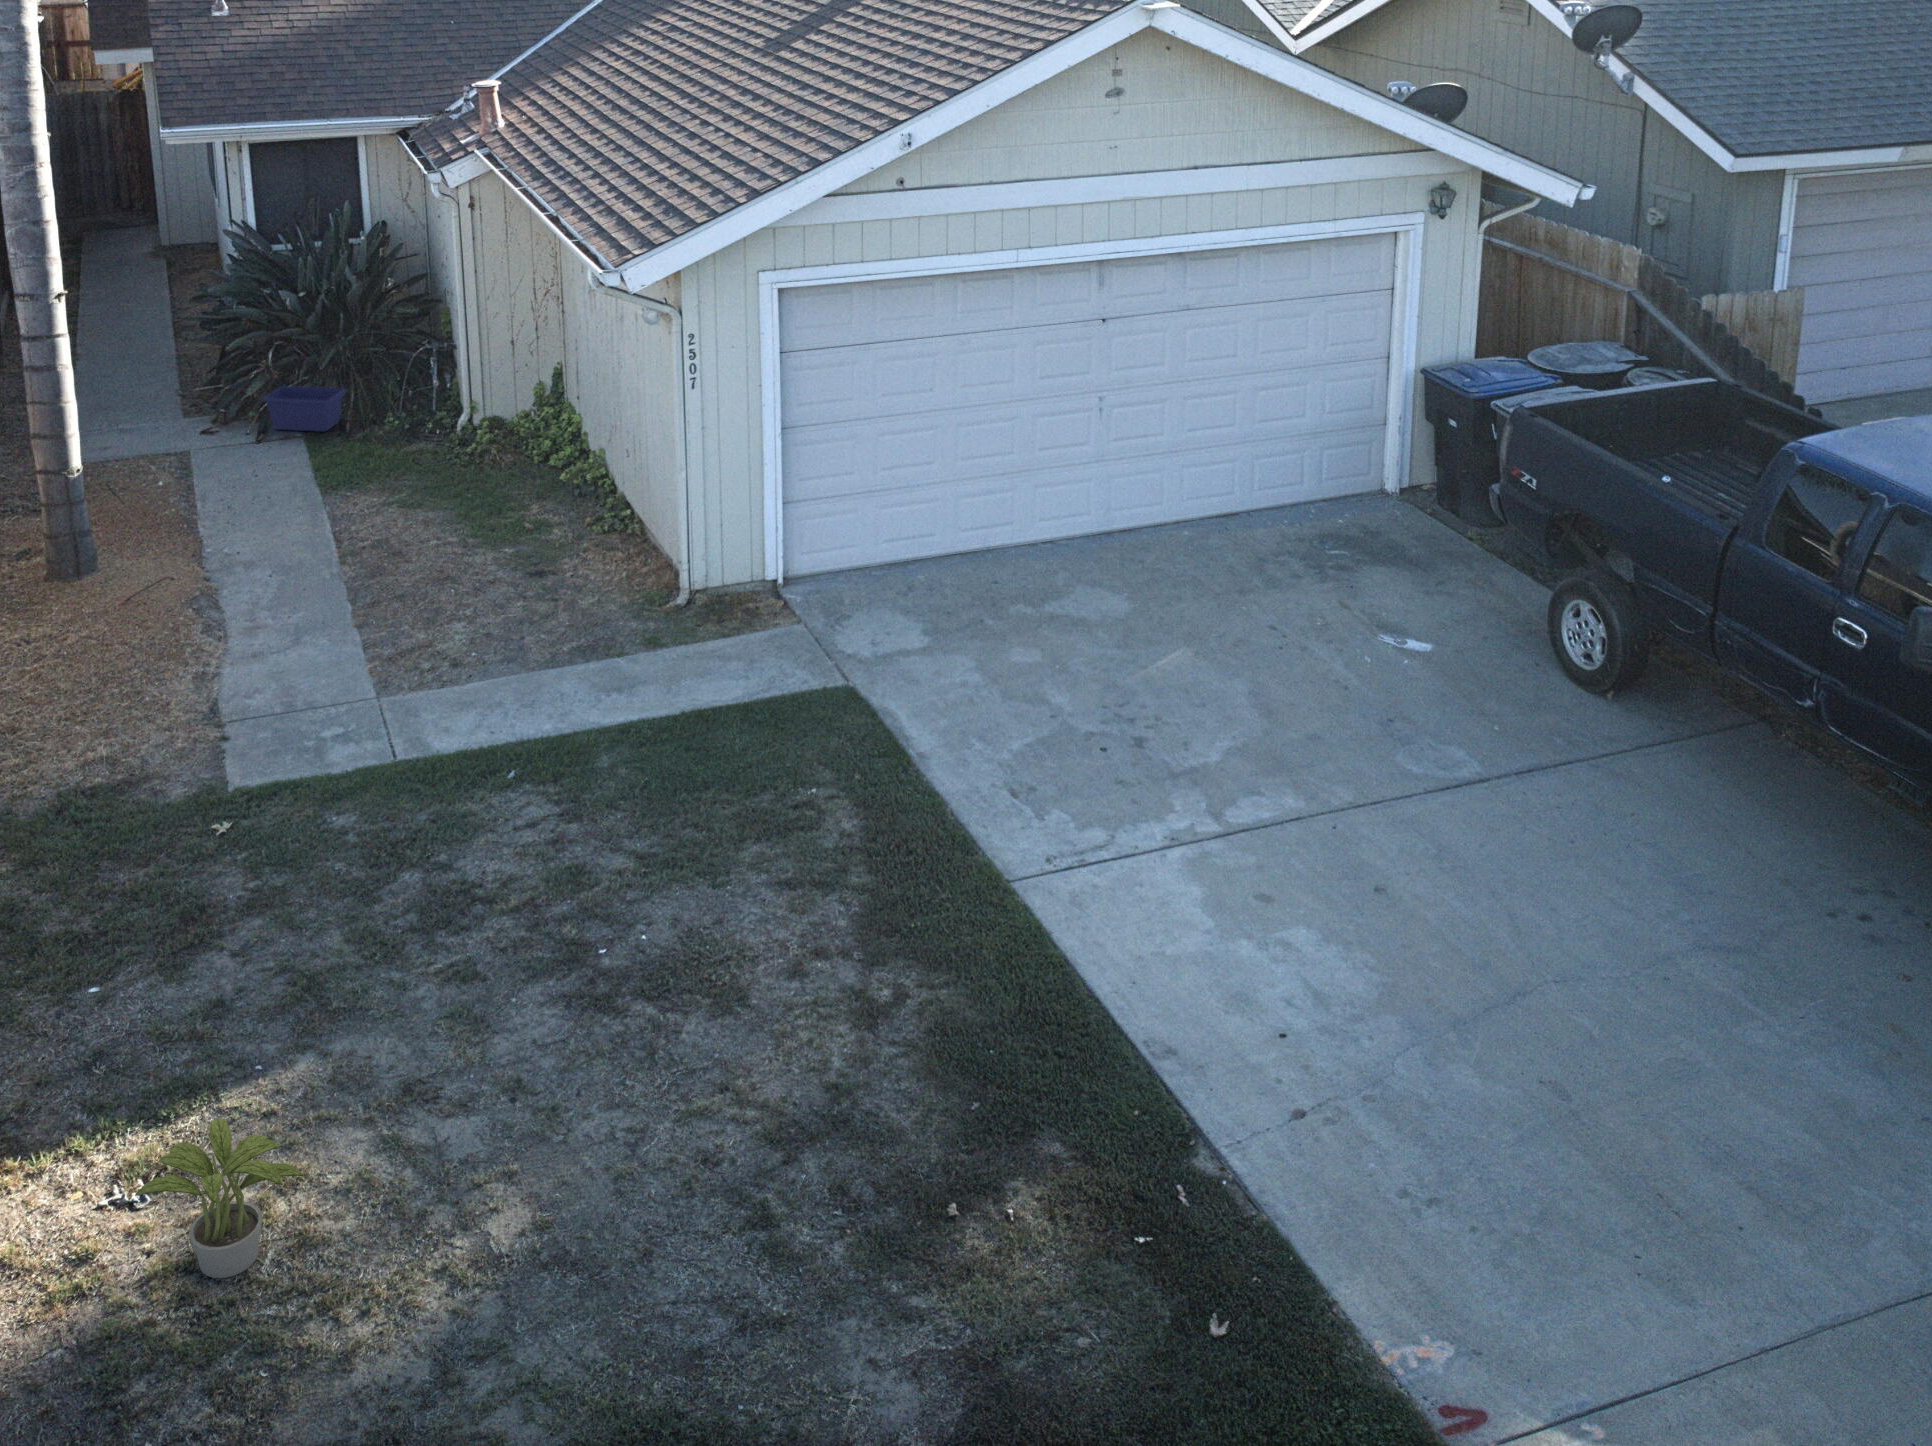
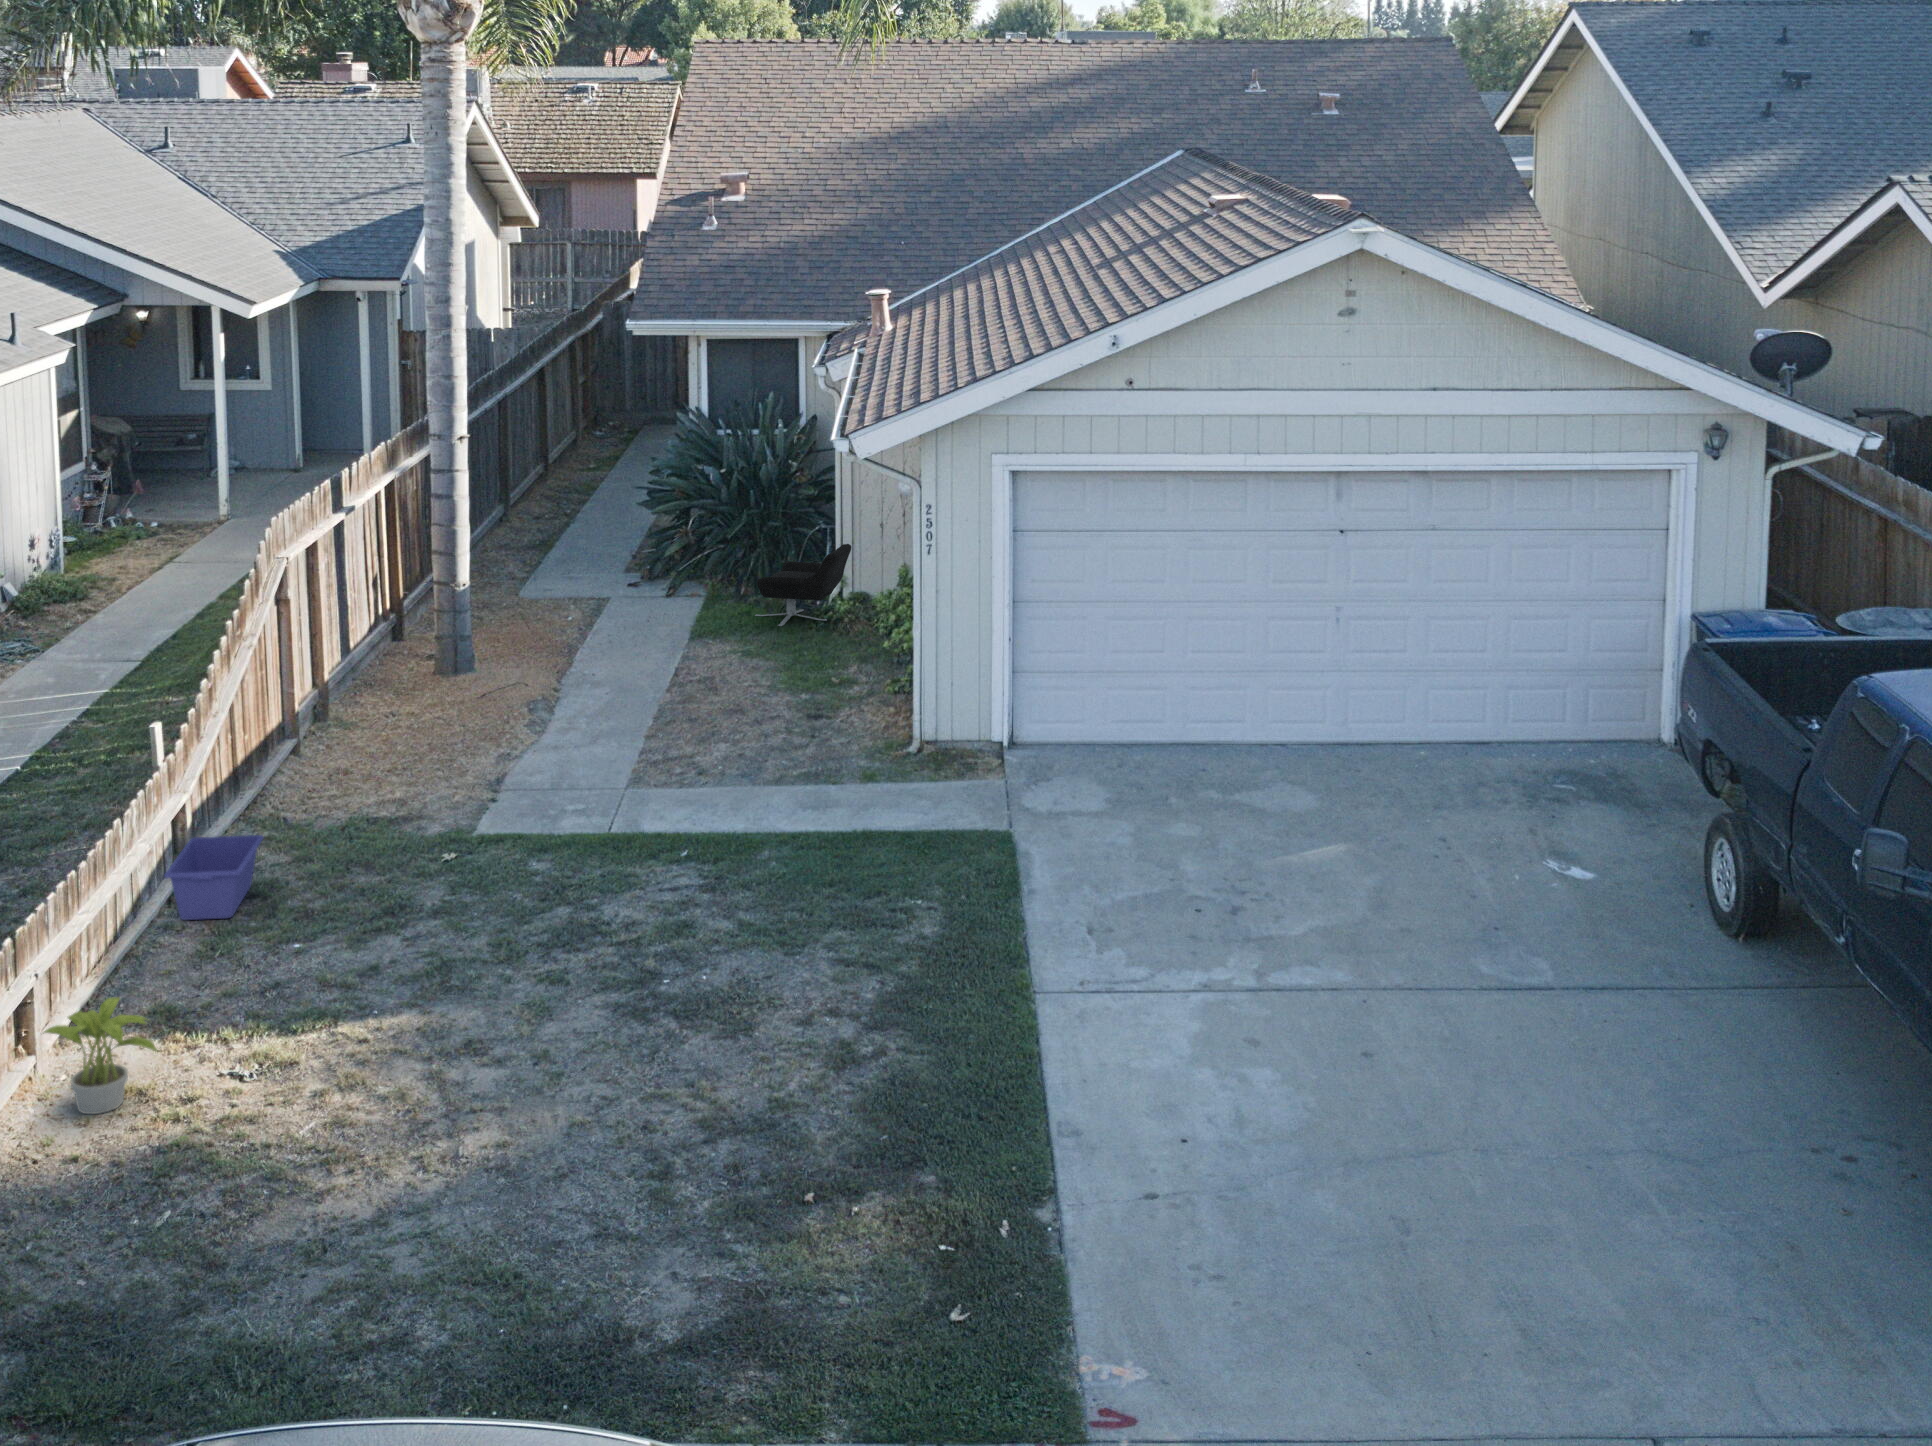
lounge chair: none [389,361,491,458] -> present [755,544,851,626]
storage bin: present [262,386,346,432] -> present [164,835,263,920]

